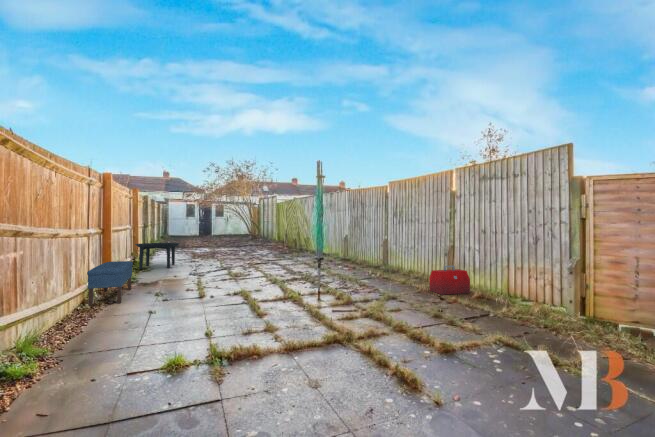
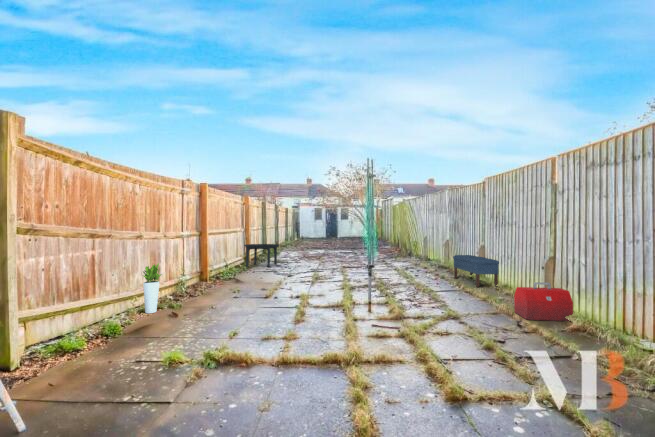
bench: present [87,261,133,306] -> present [453,255,499,287]
planter: none [61,266,90,328] -> present [143,263,161,313]

